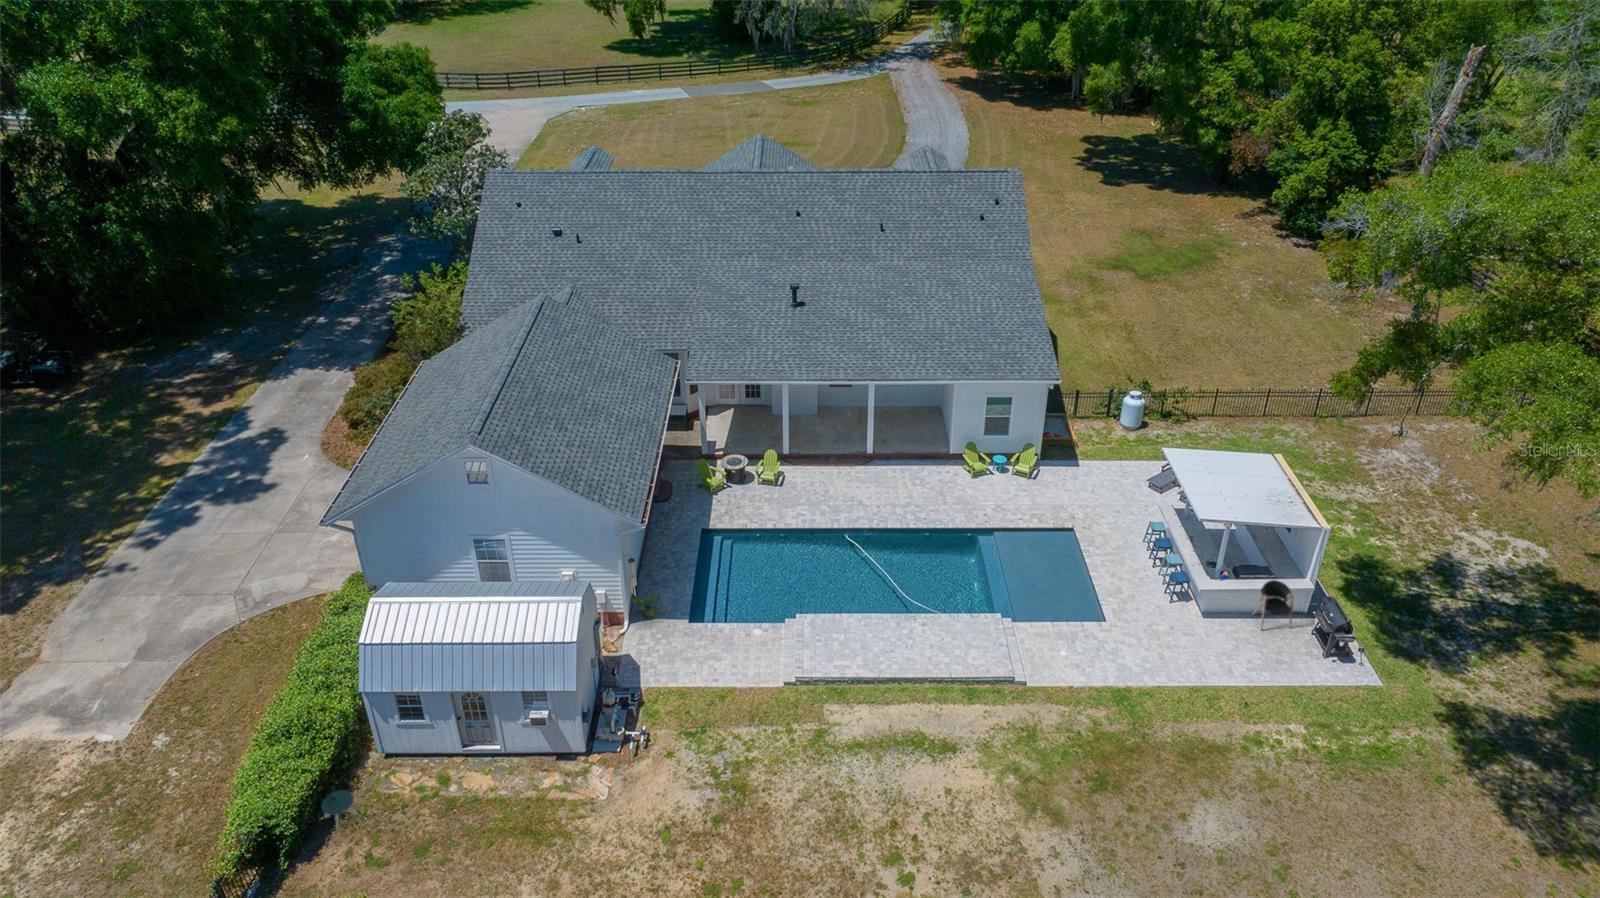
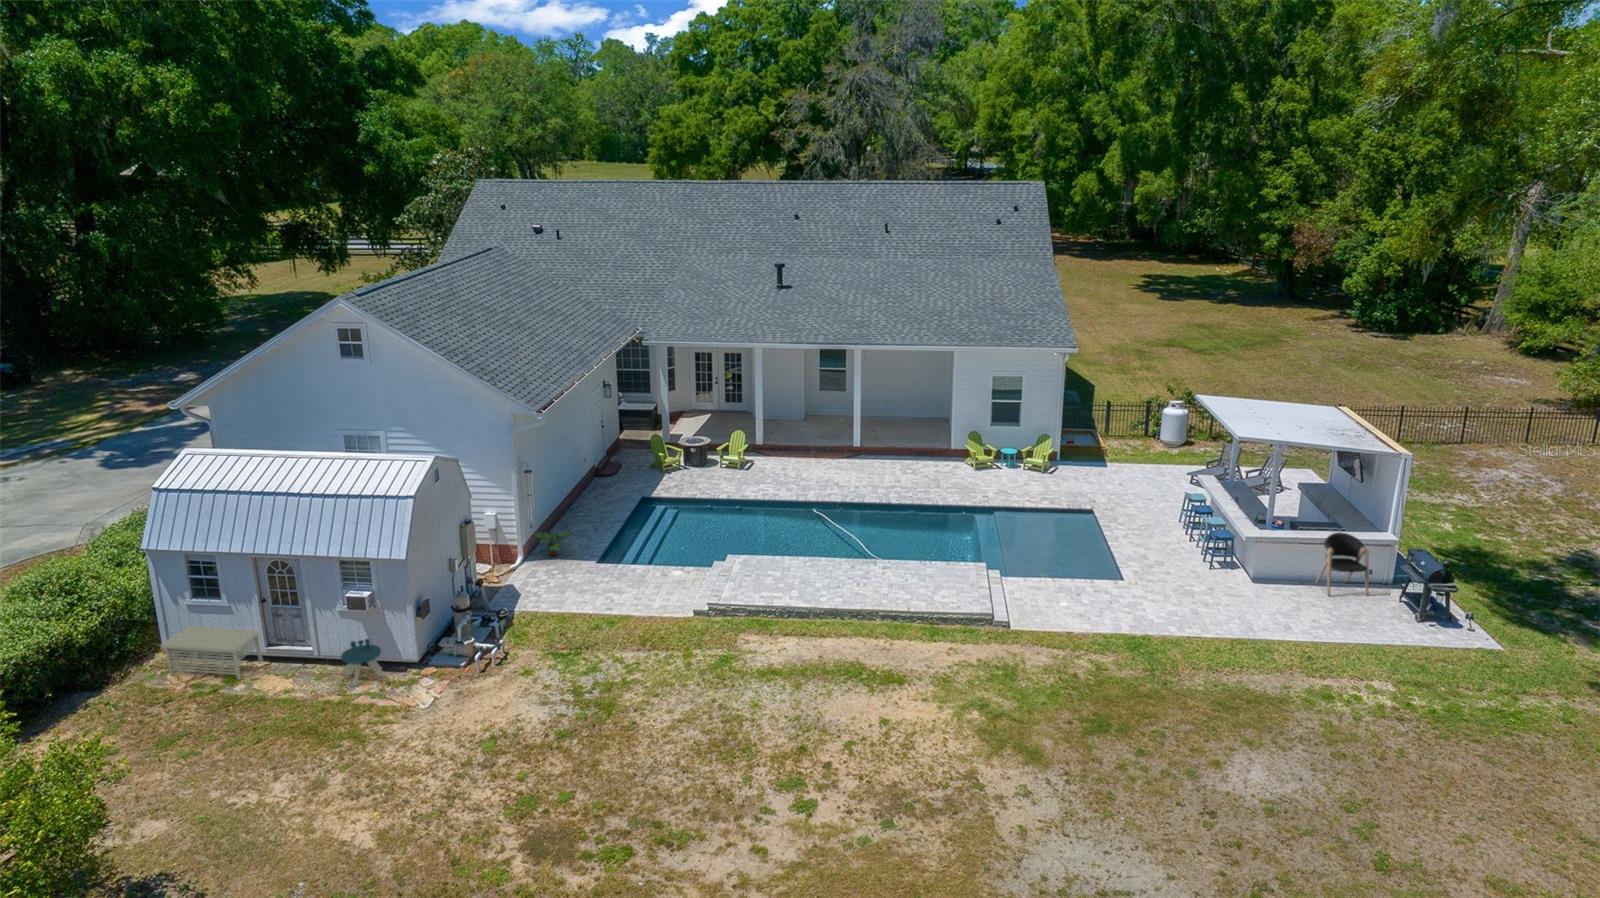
storage bench: none [387,736,461,780] -> present [161,626,263,680]
side table: present [322,790,358,828] -> present [341,639,385,686]

